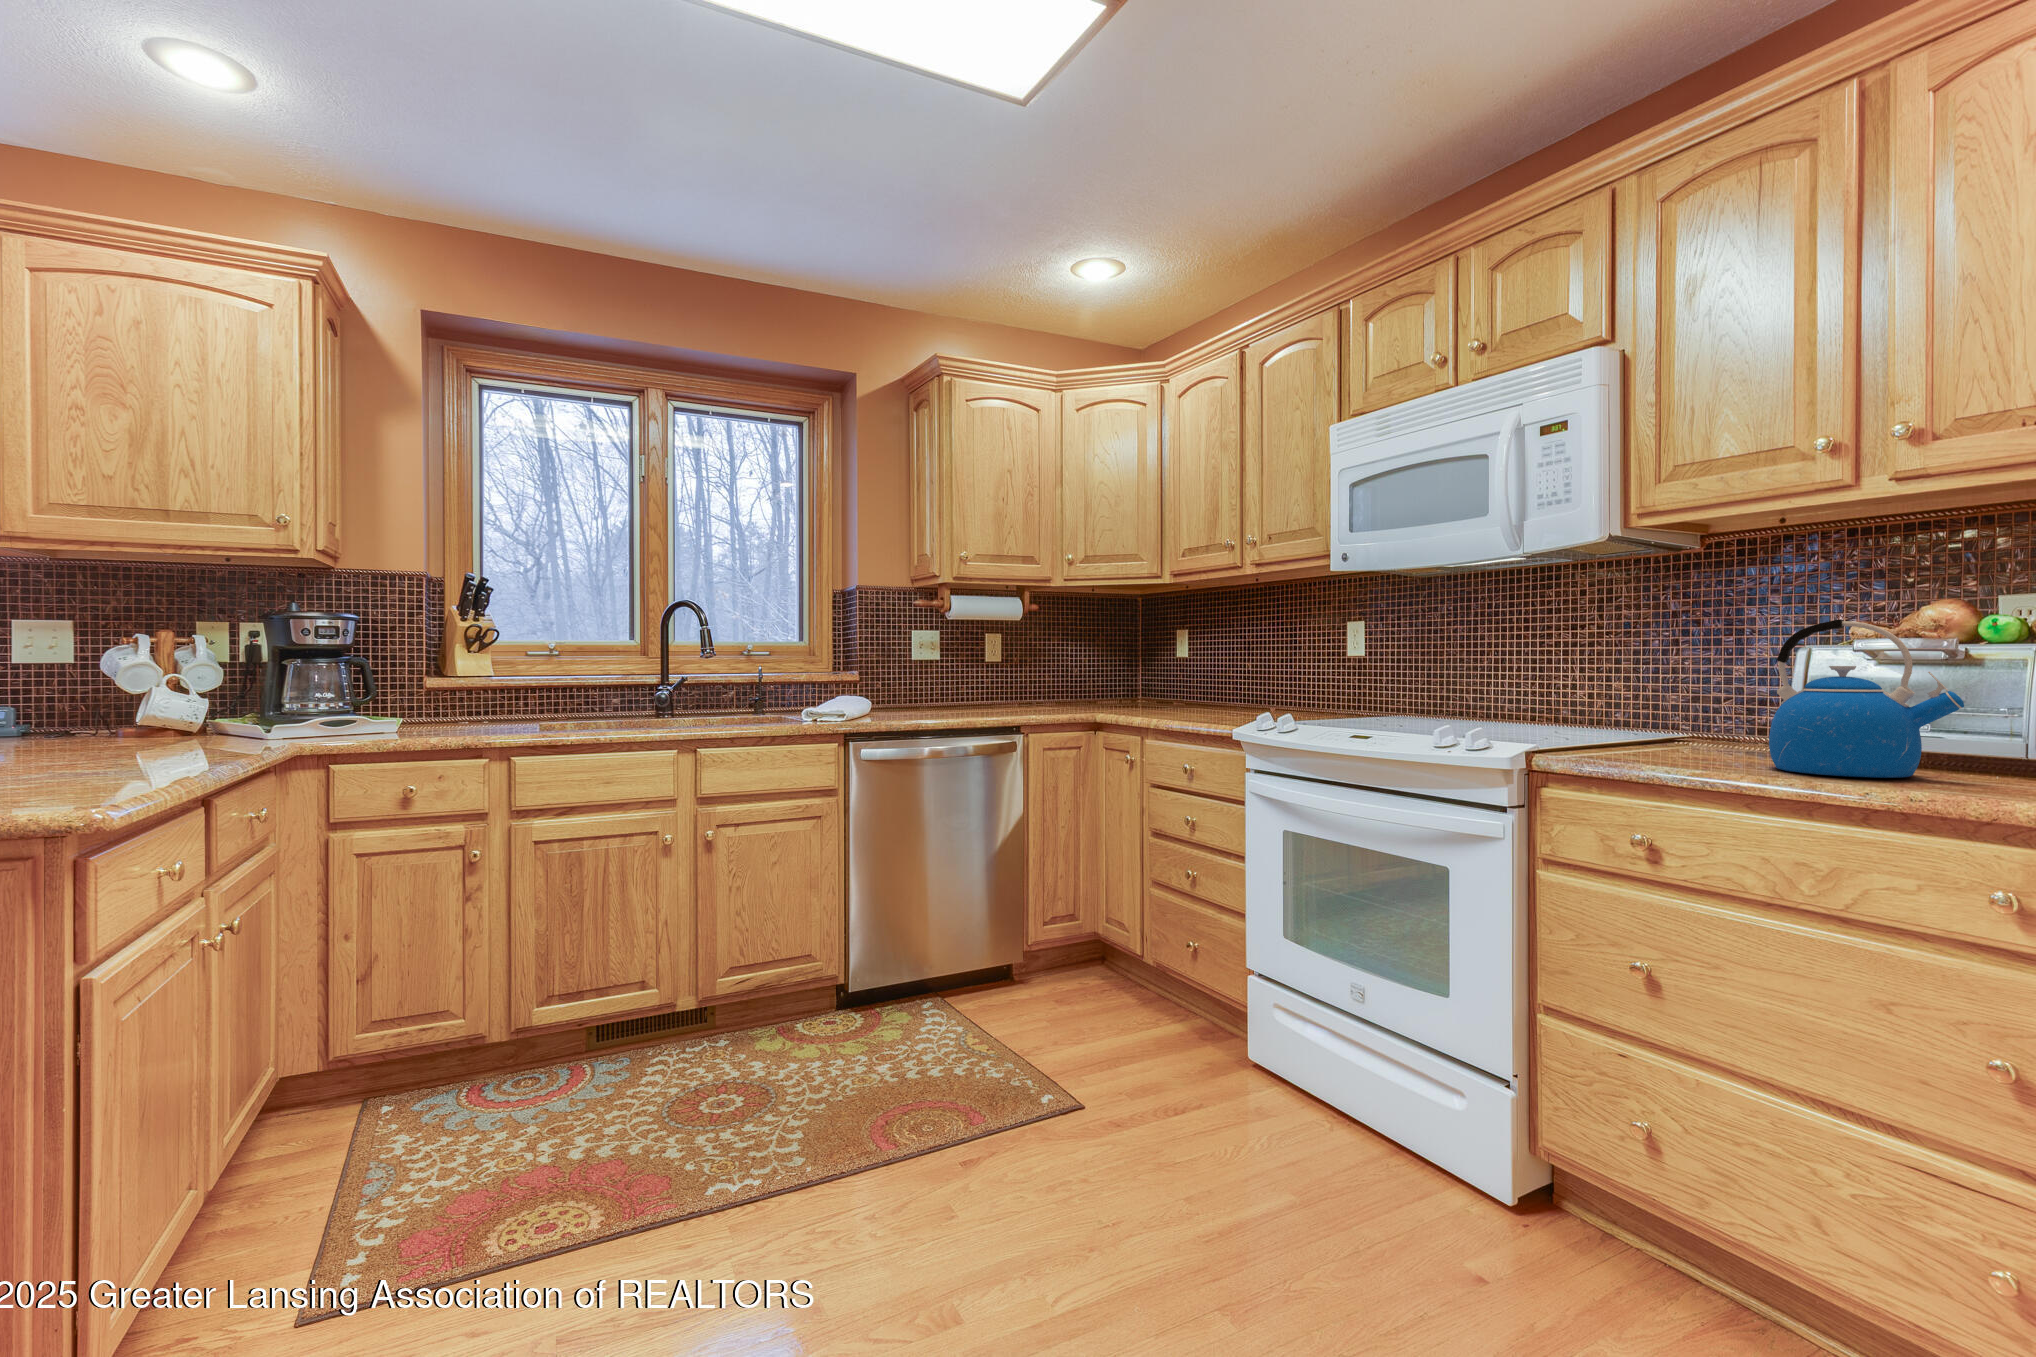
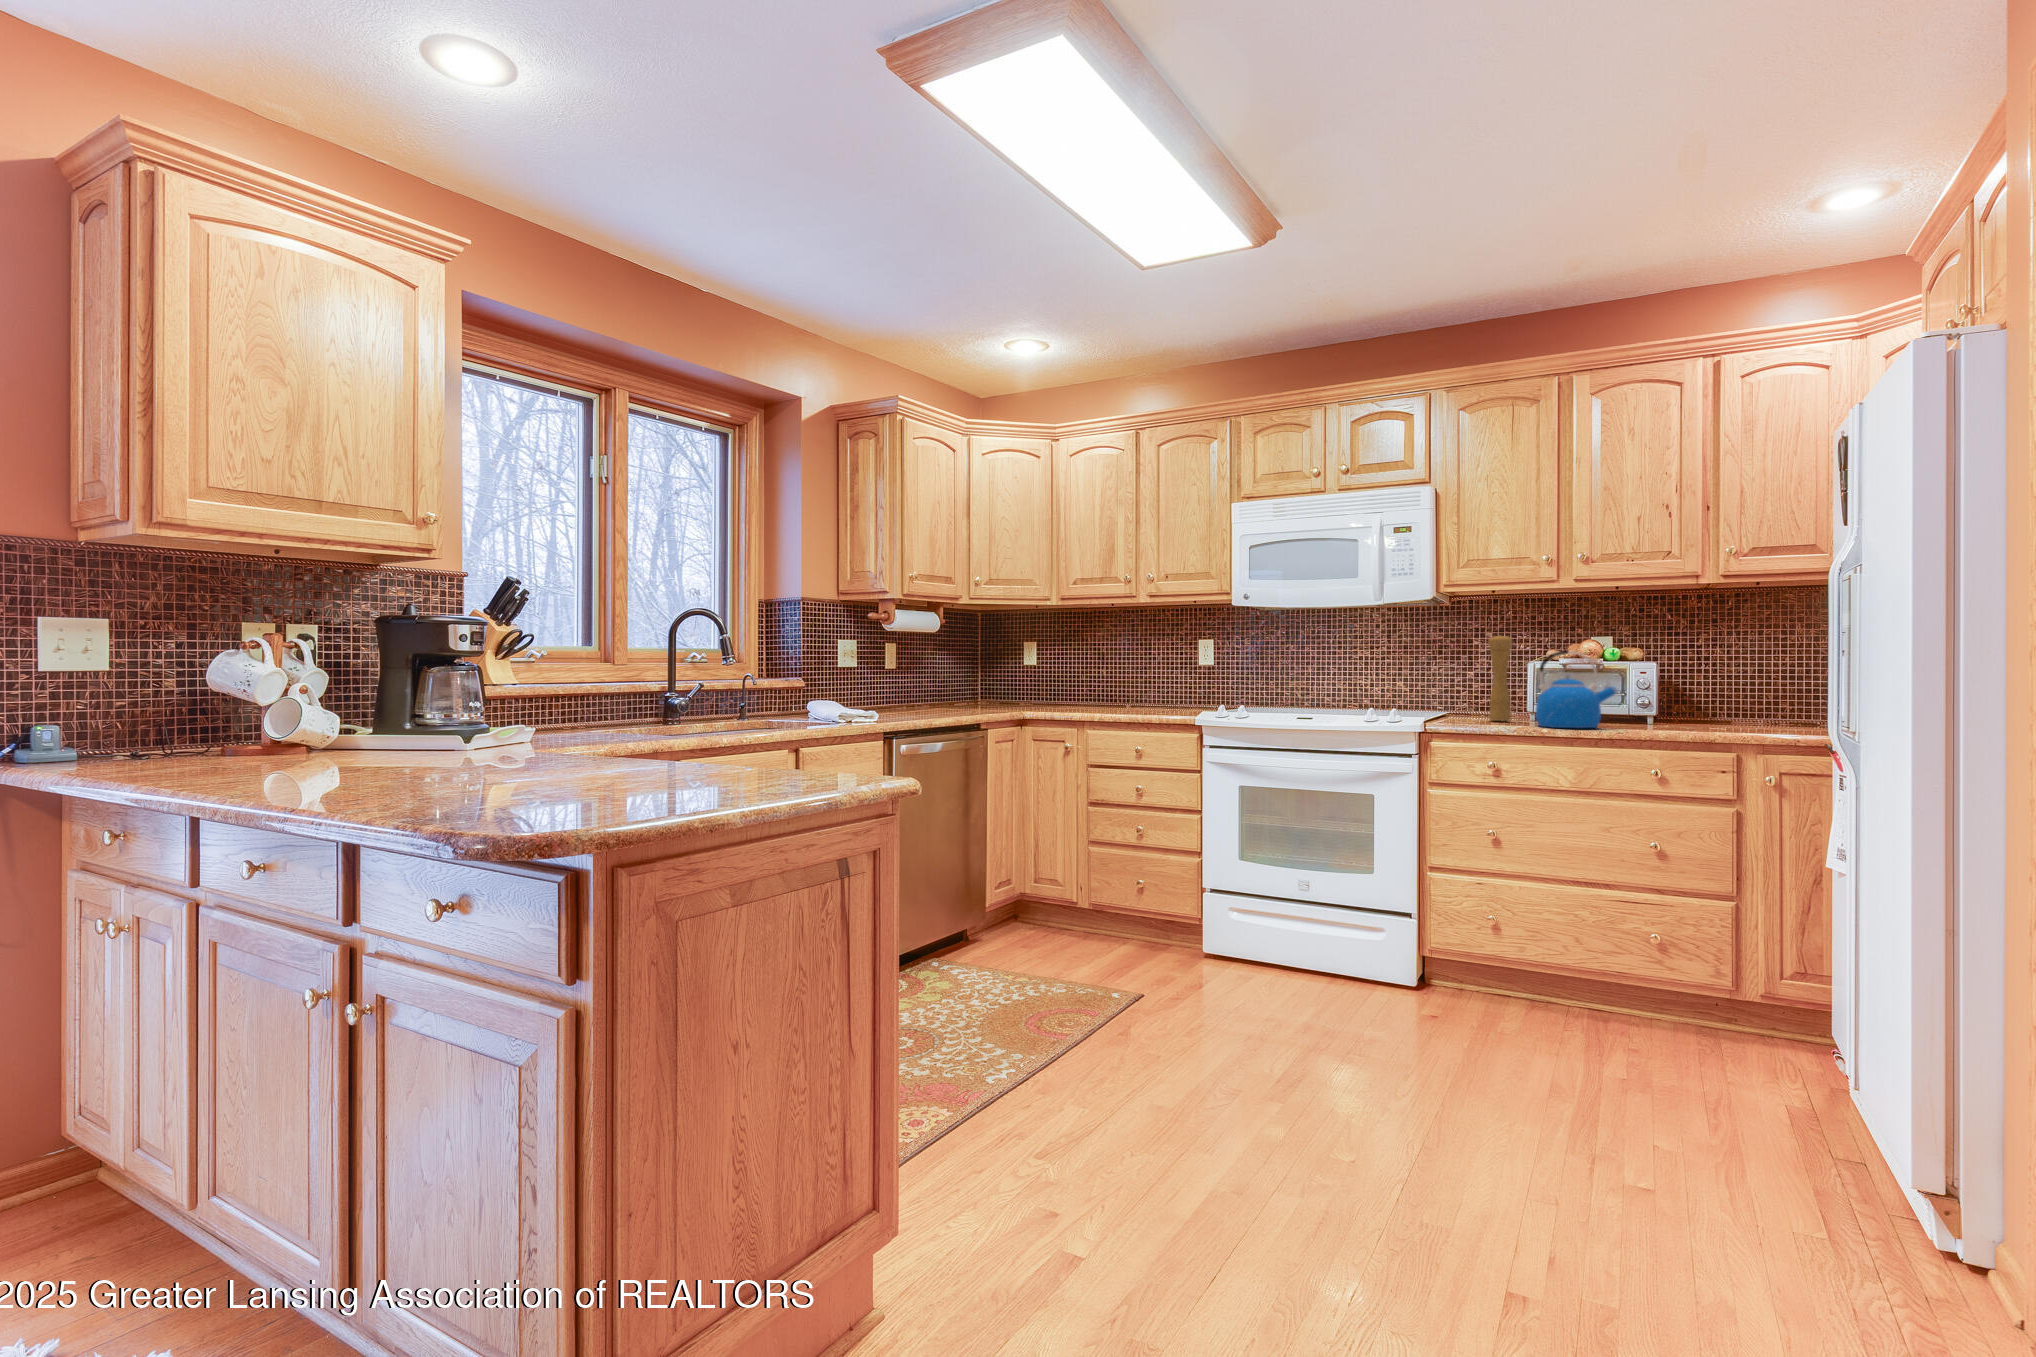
pepper mill: none [1712,596,1761,754] -> present [1488,635,1512,721]

